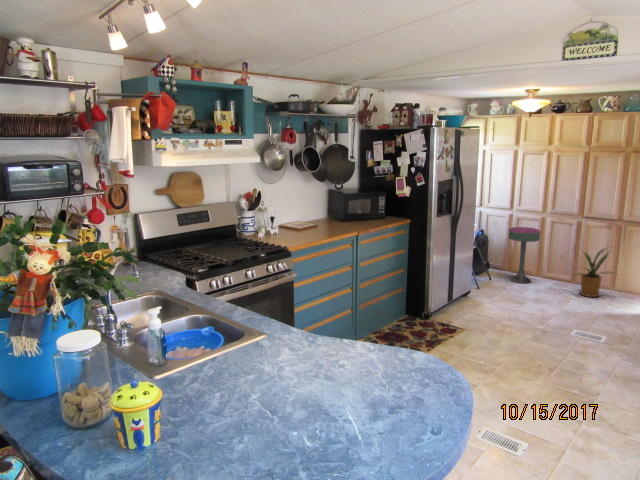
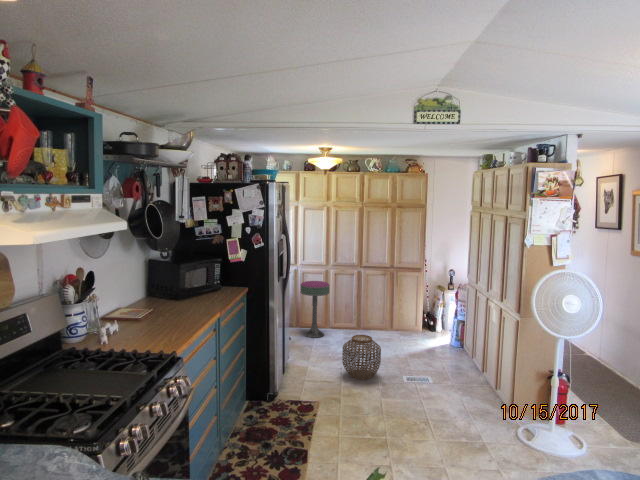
house plant: present [577,248,612,297] -> none [357,292,398,341]
woven basket: none [514,279,556,323] -> present [342,335,381,380]

